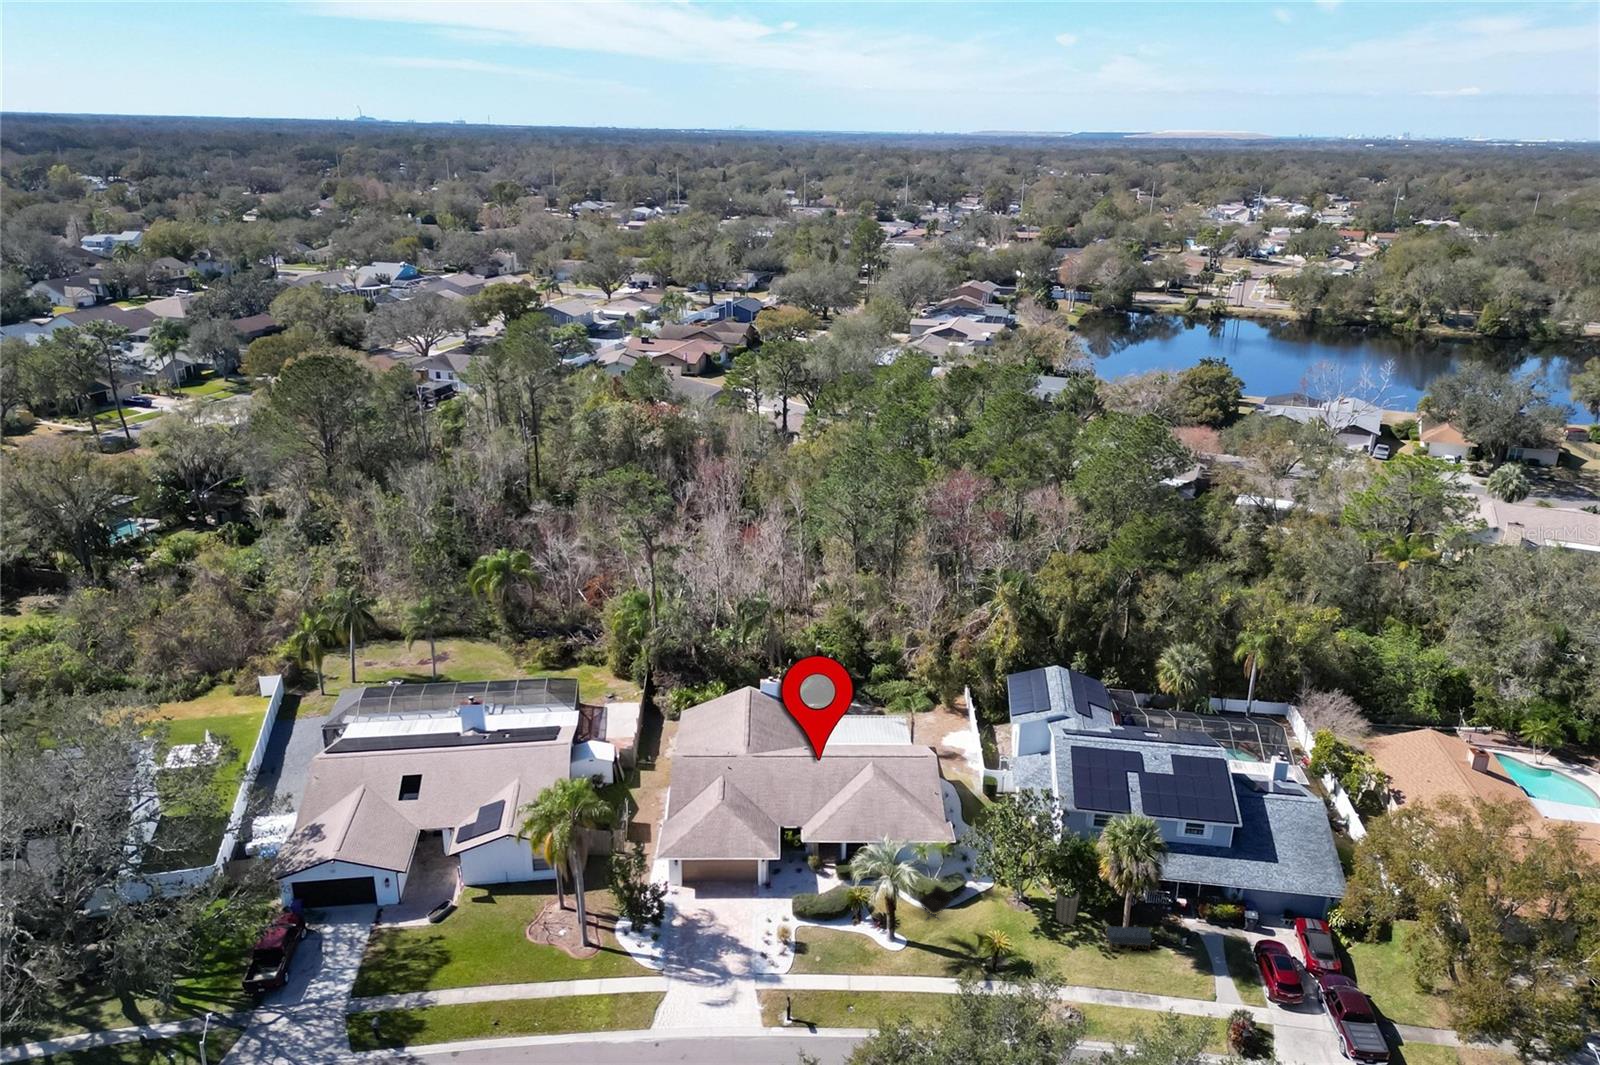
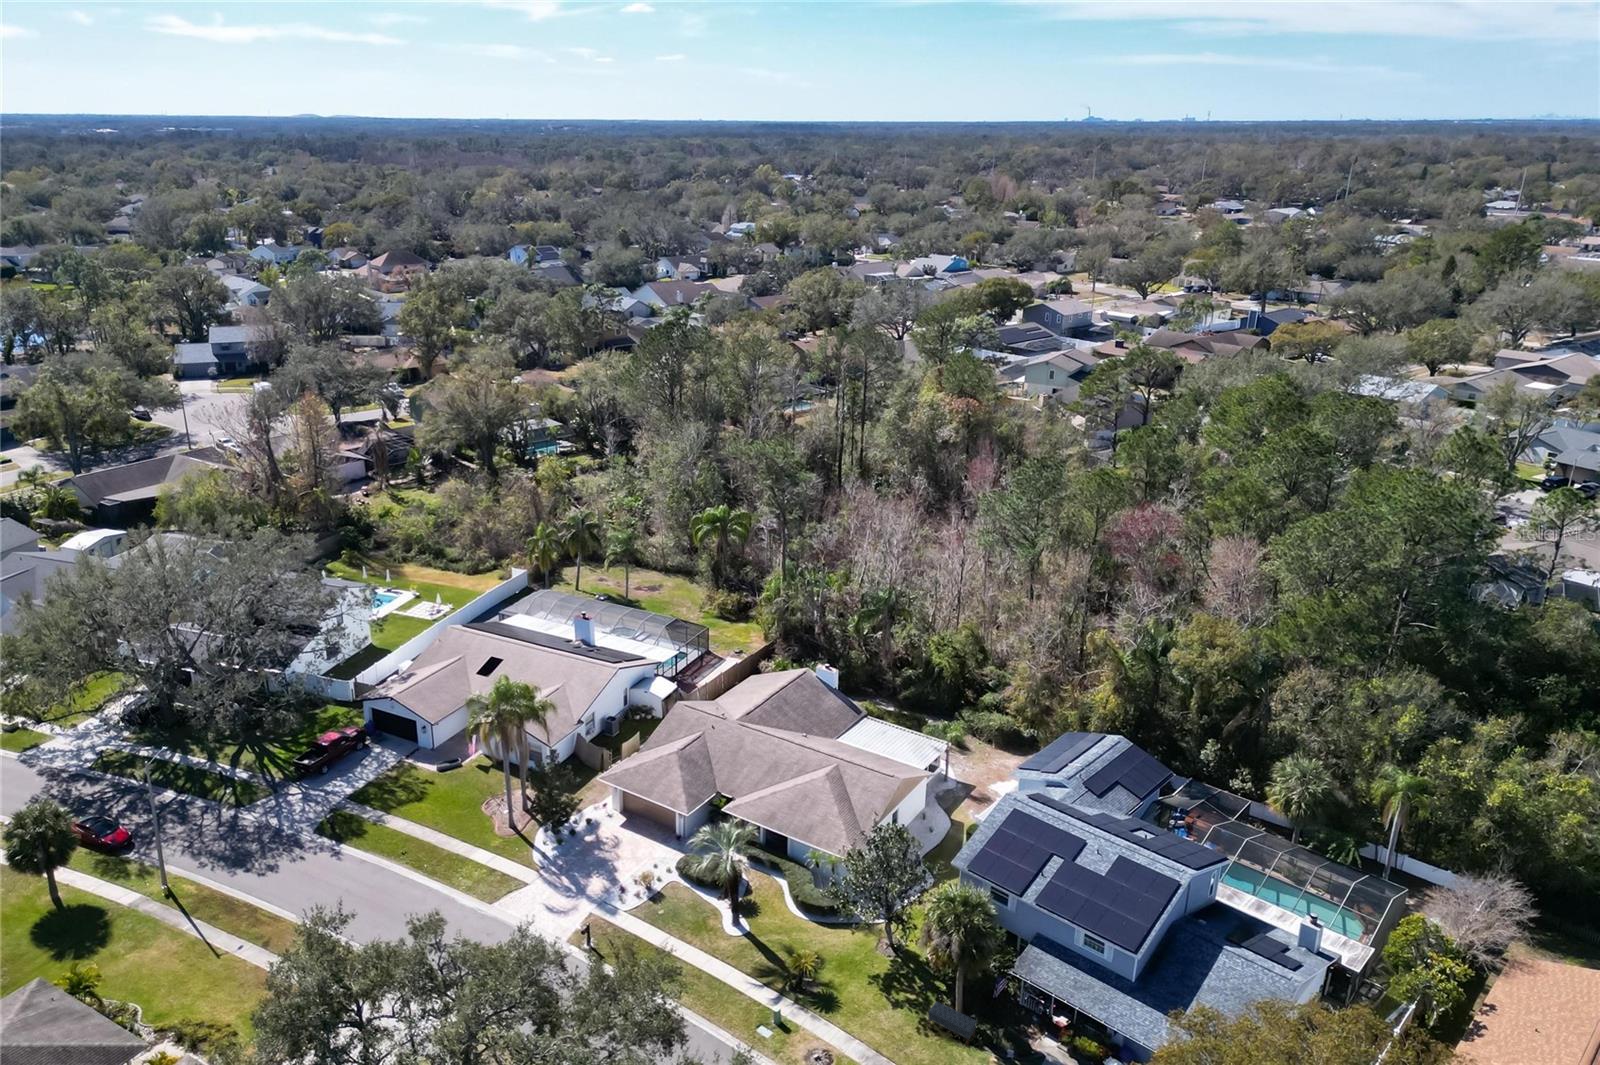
lounge chair: present [919,886,950,915] -> none [785,894,816,928]
trash can: present [1056,891,1079,924] -> none [908,945,933,987]

